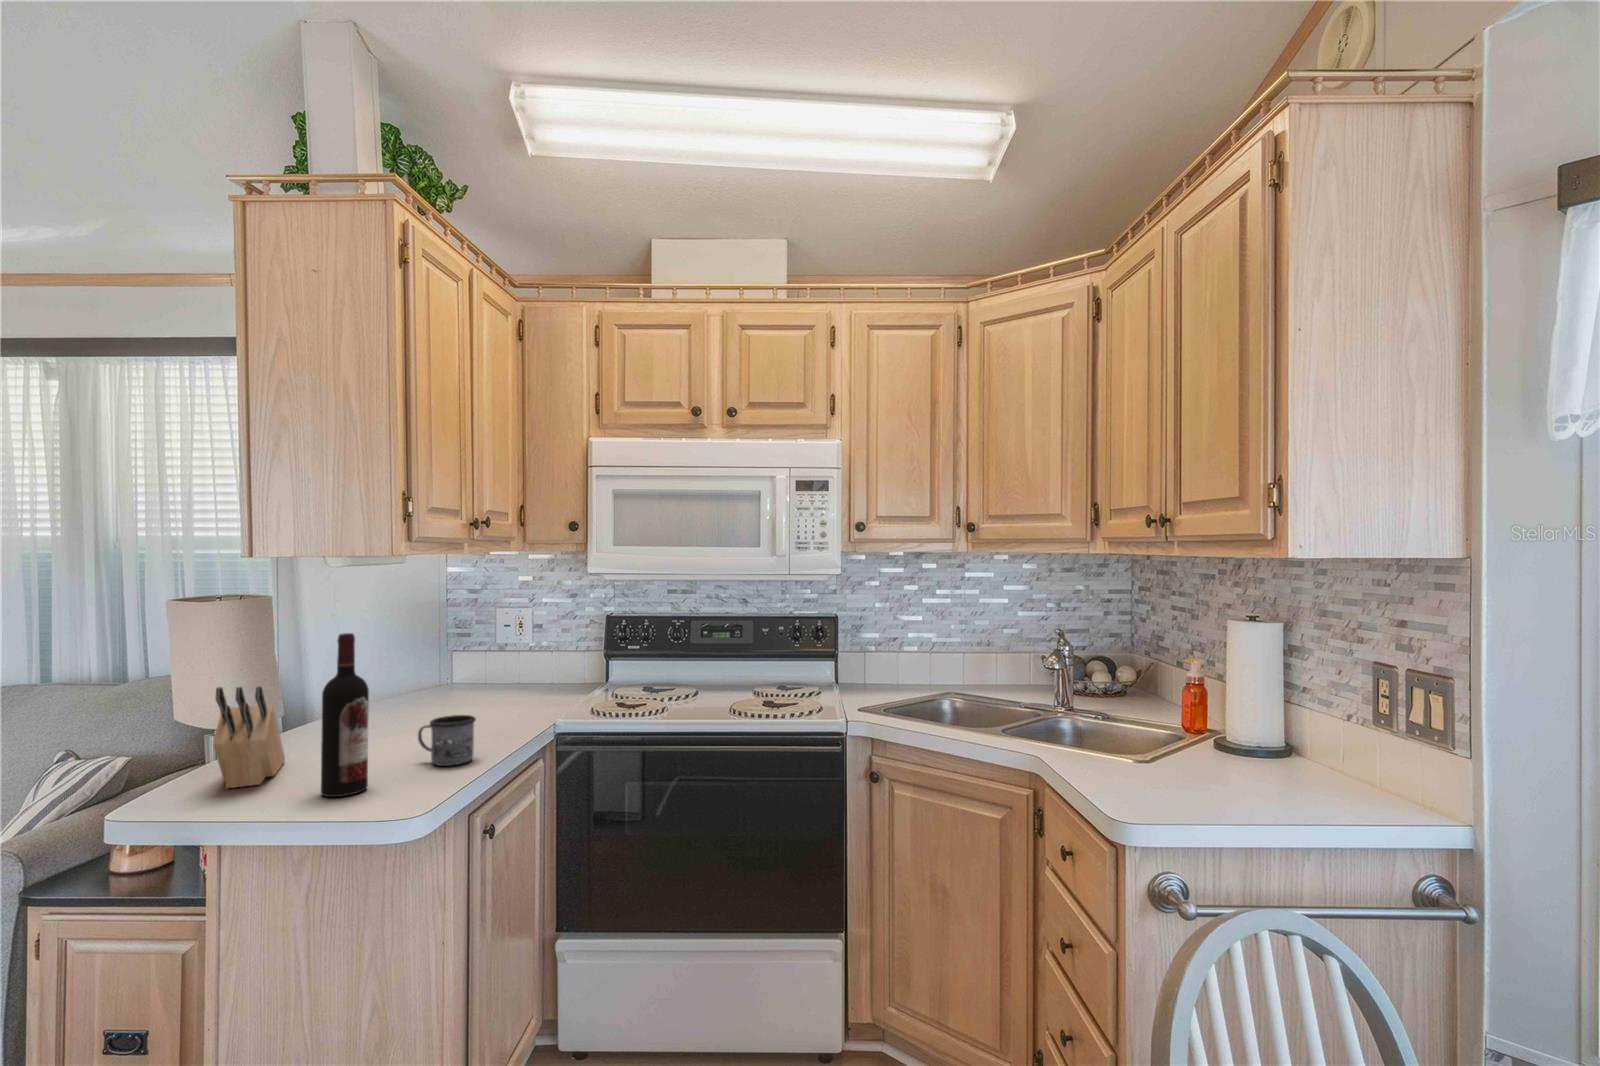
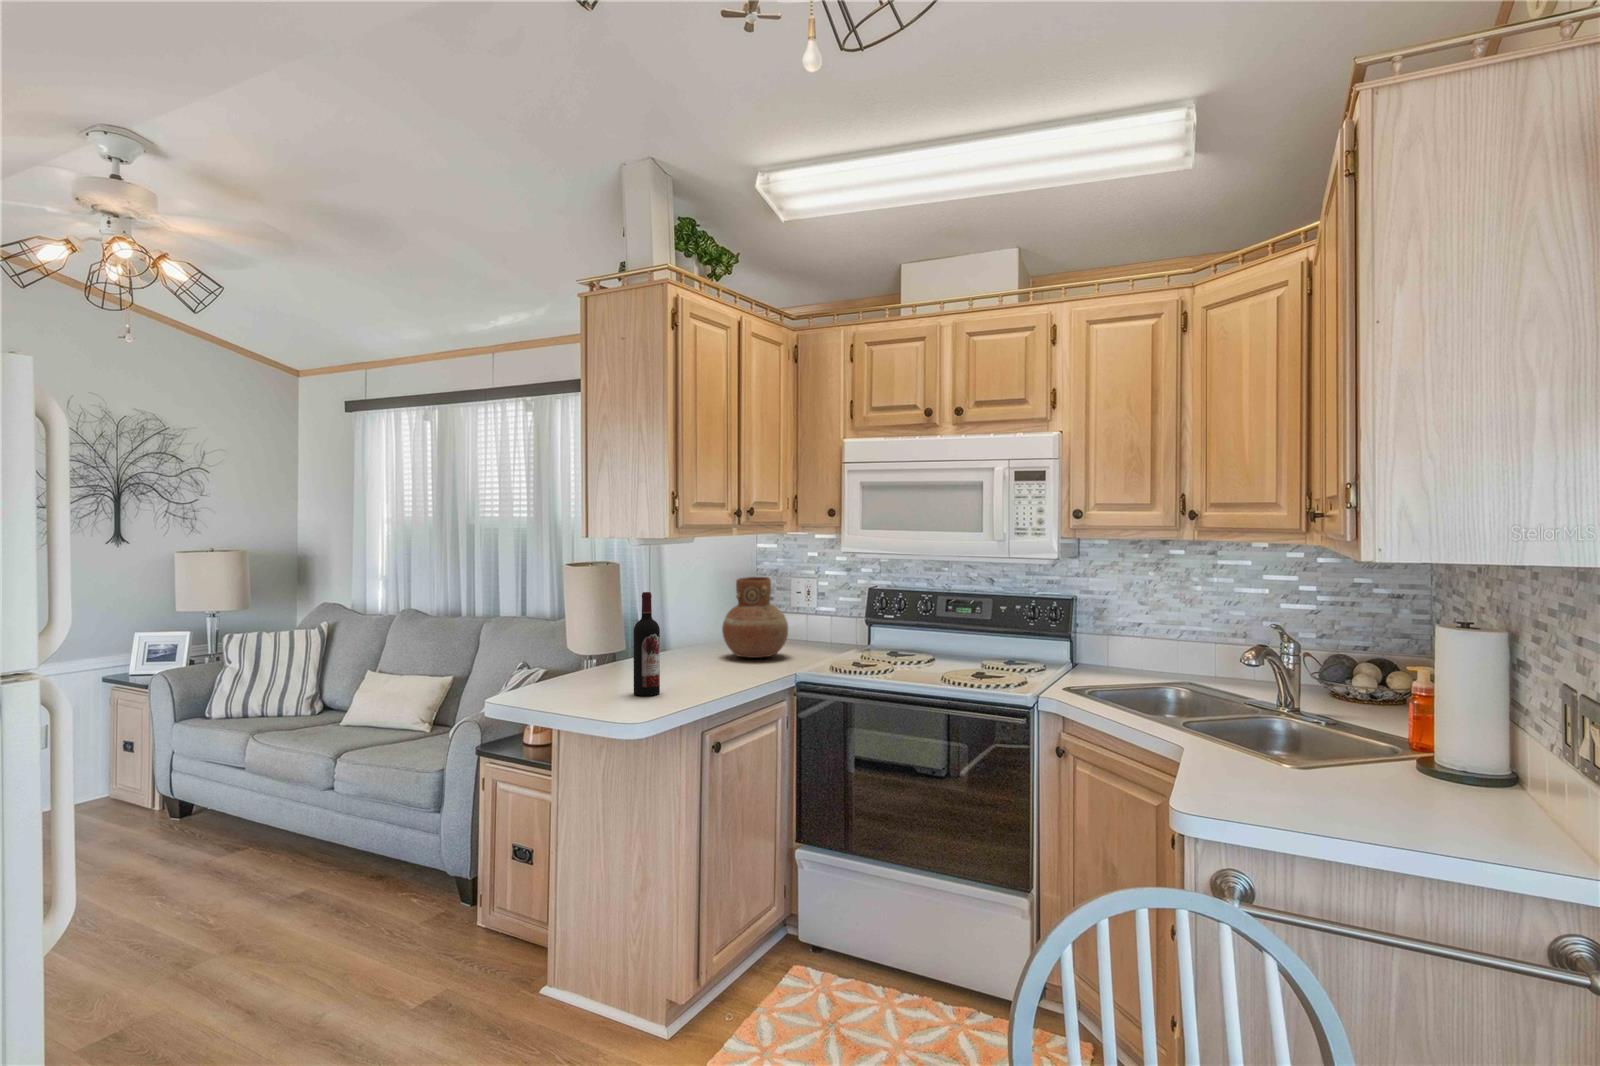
vase: none [423,606,517,713] -> present [722,577,788,658]
knife block: present [213,687,285,788] -> none [582,621,627,684]
mug: present [418,715,476,766] -> none [697,654,732,688]

